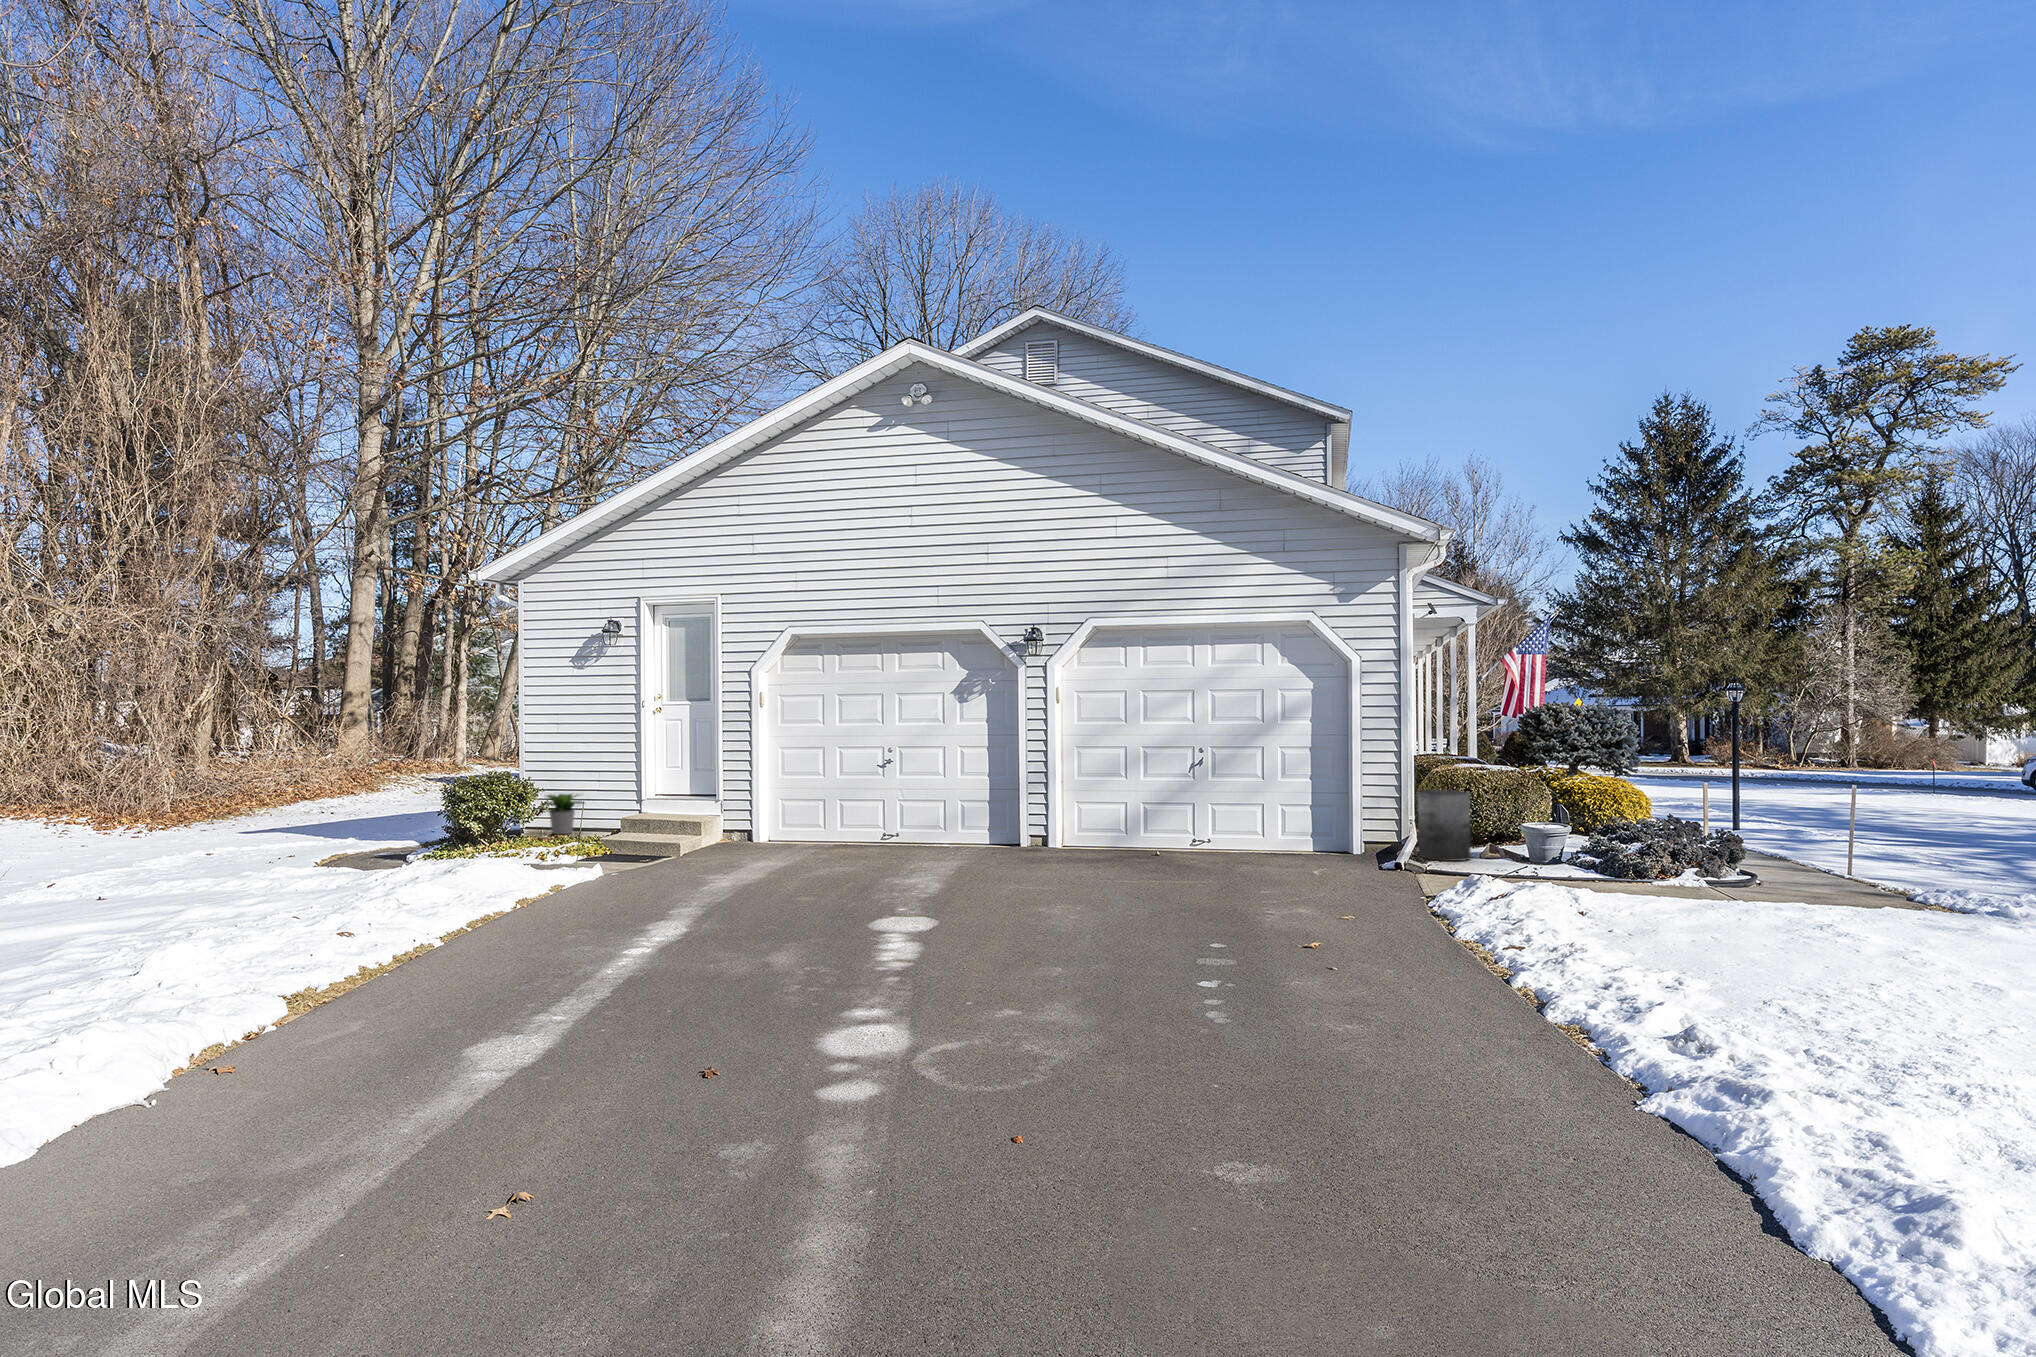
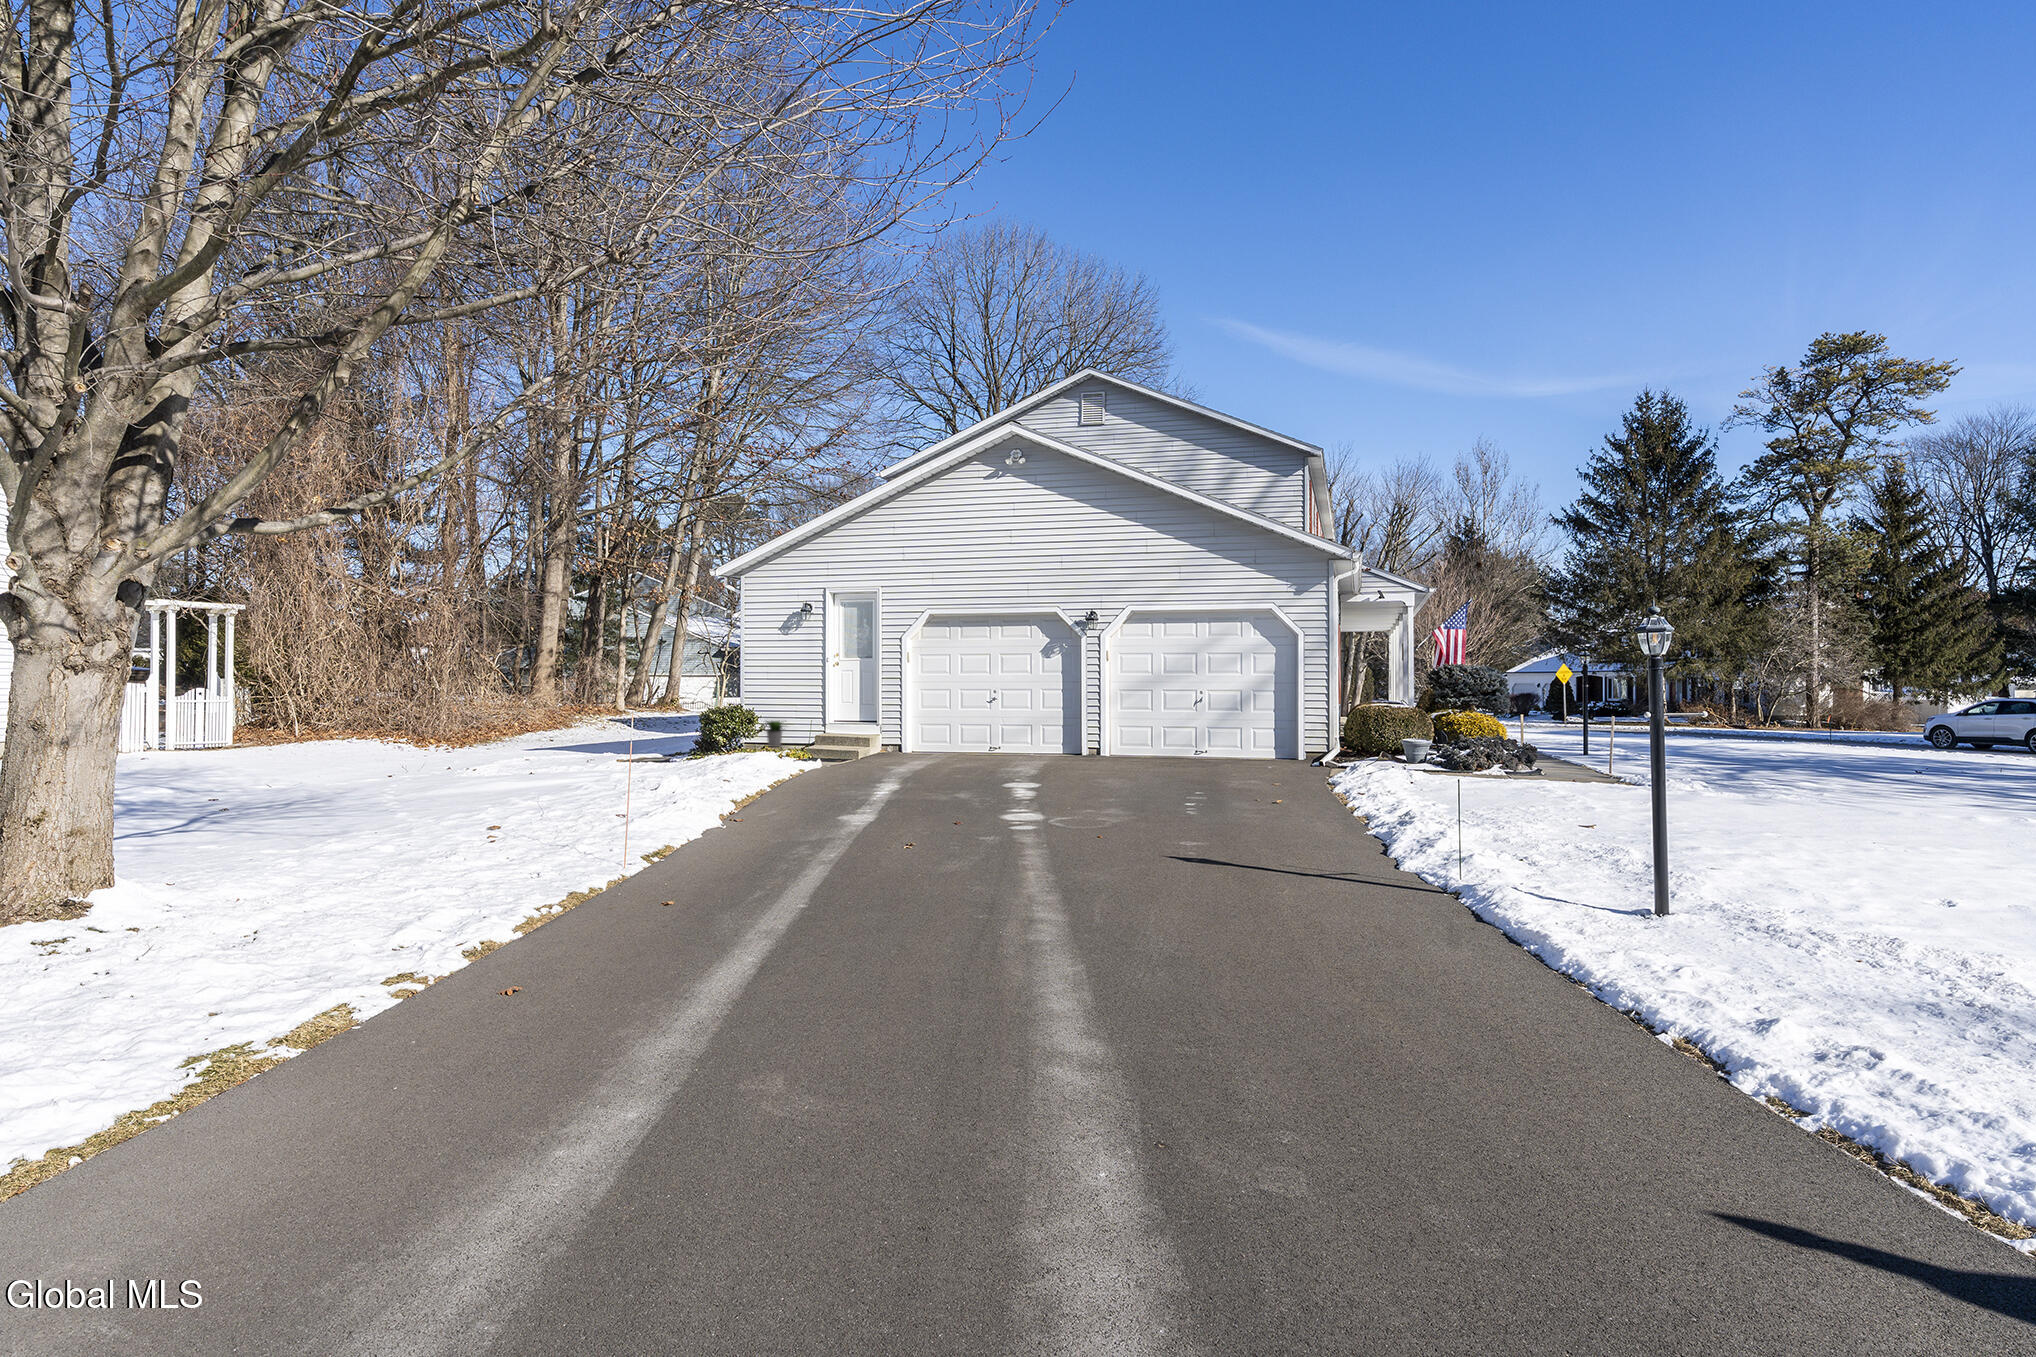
trash can: present [1418,790,1471,861] -> none [1339,719,1372,763]

